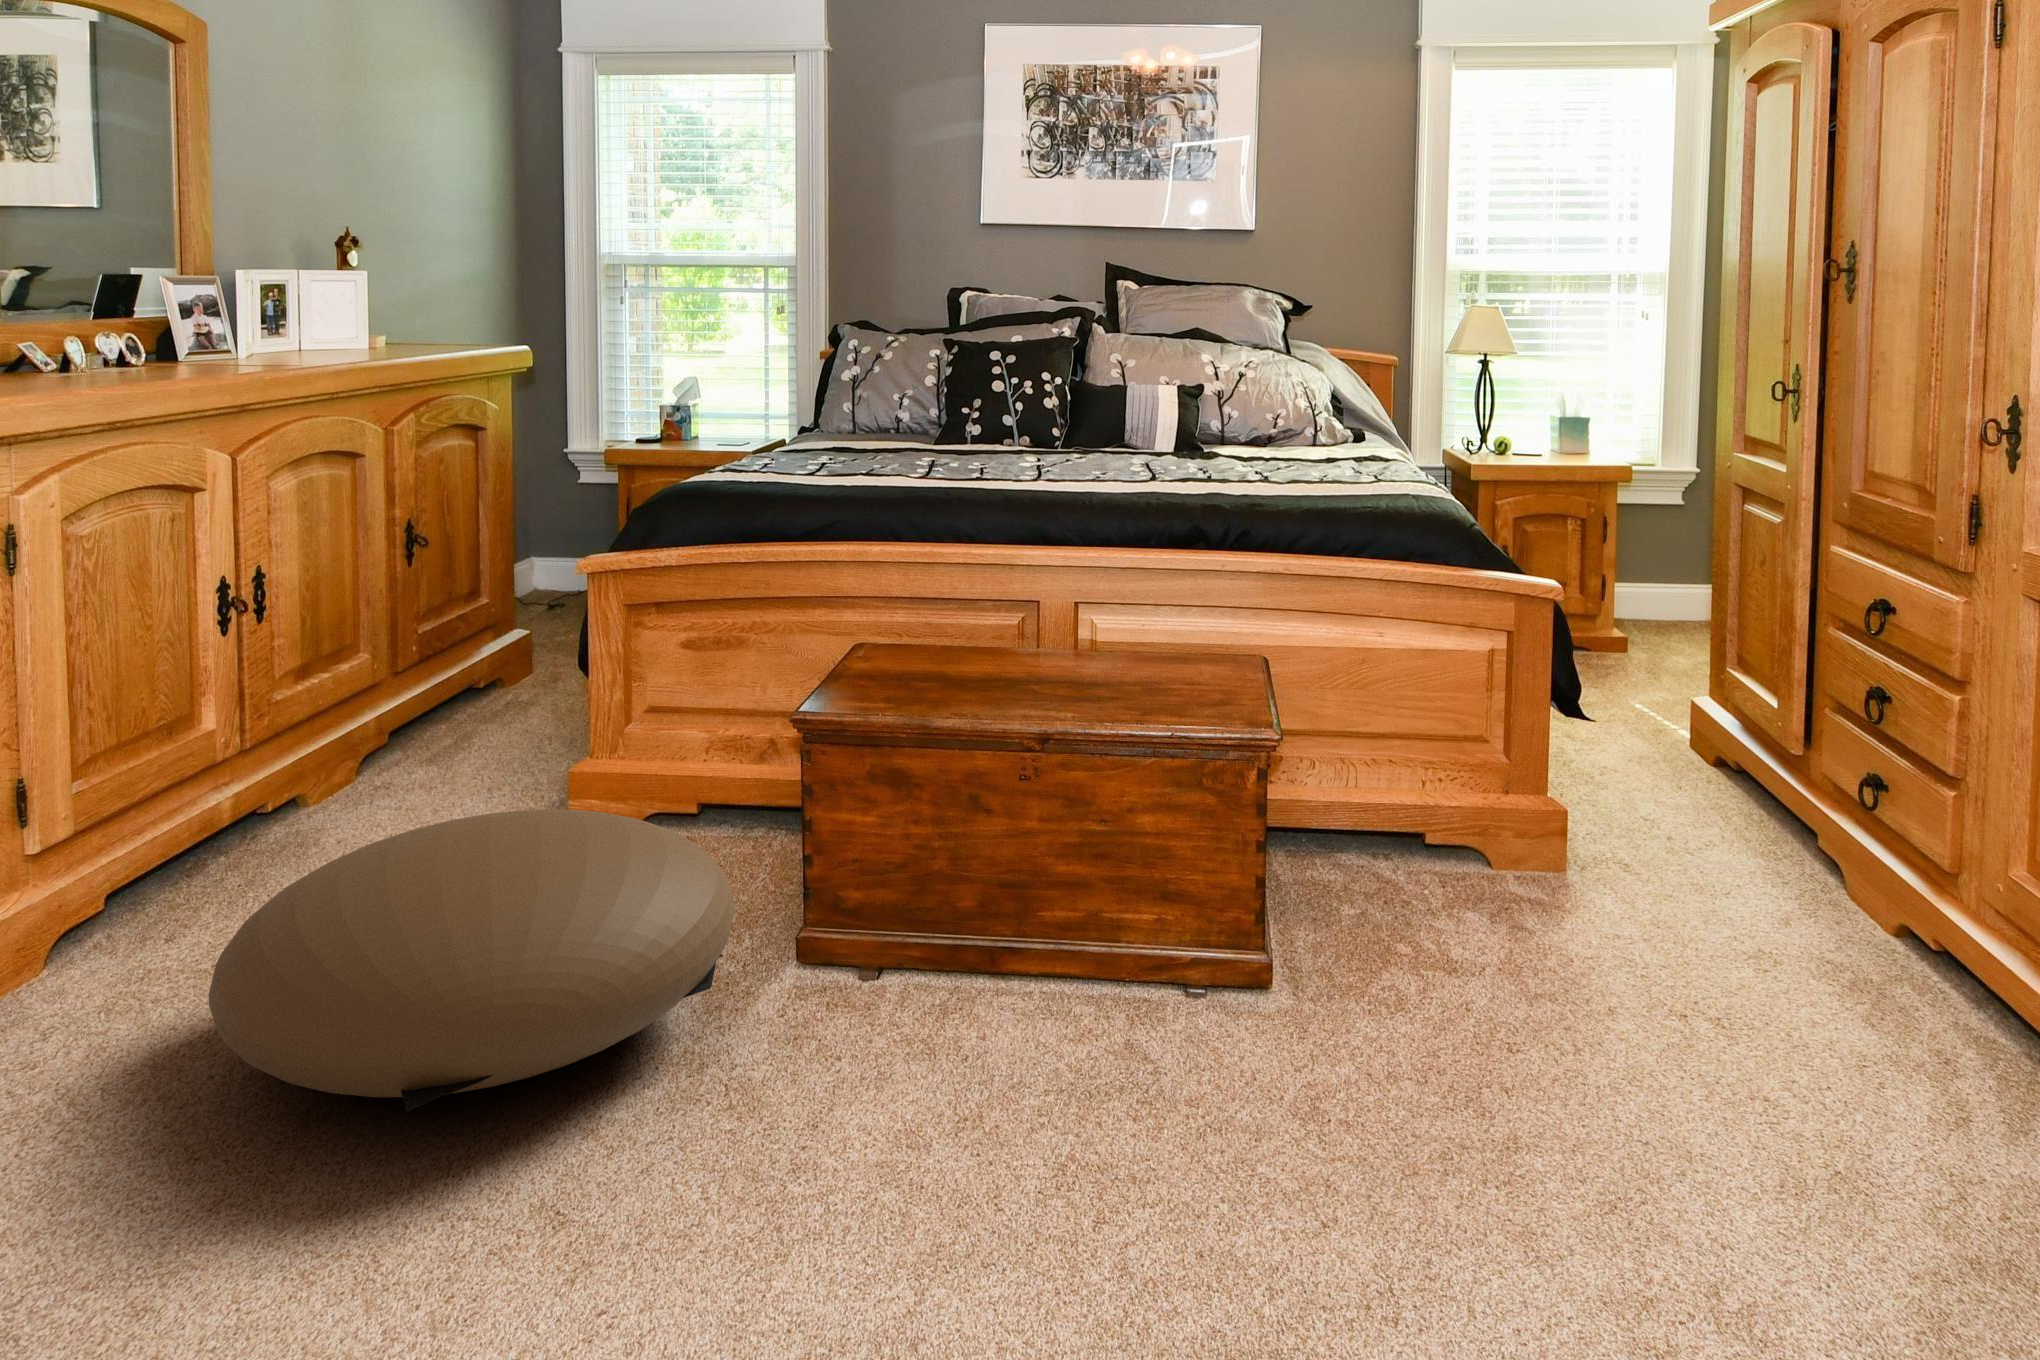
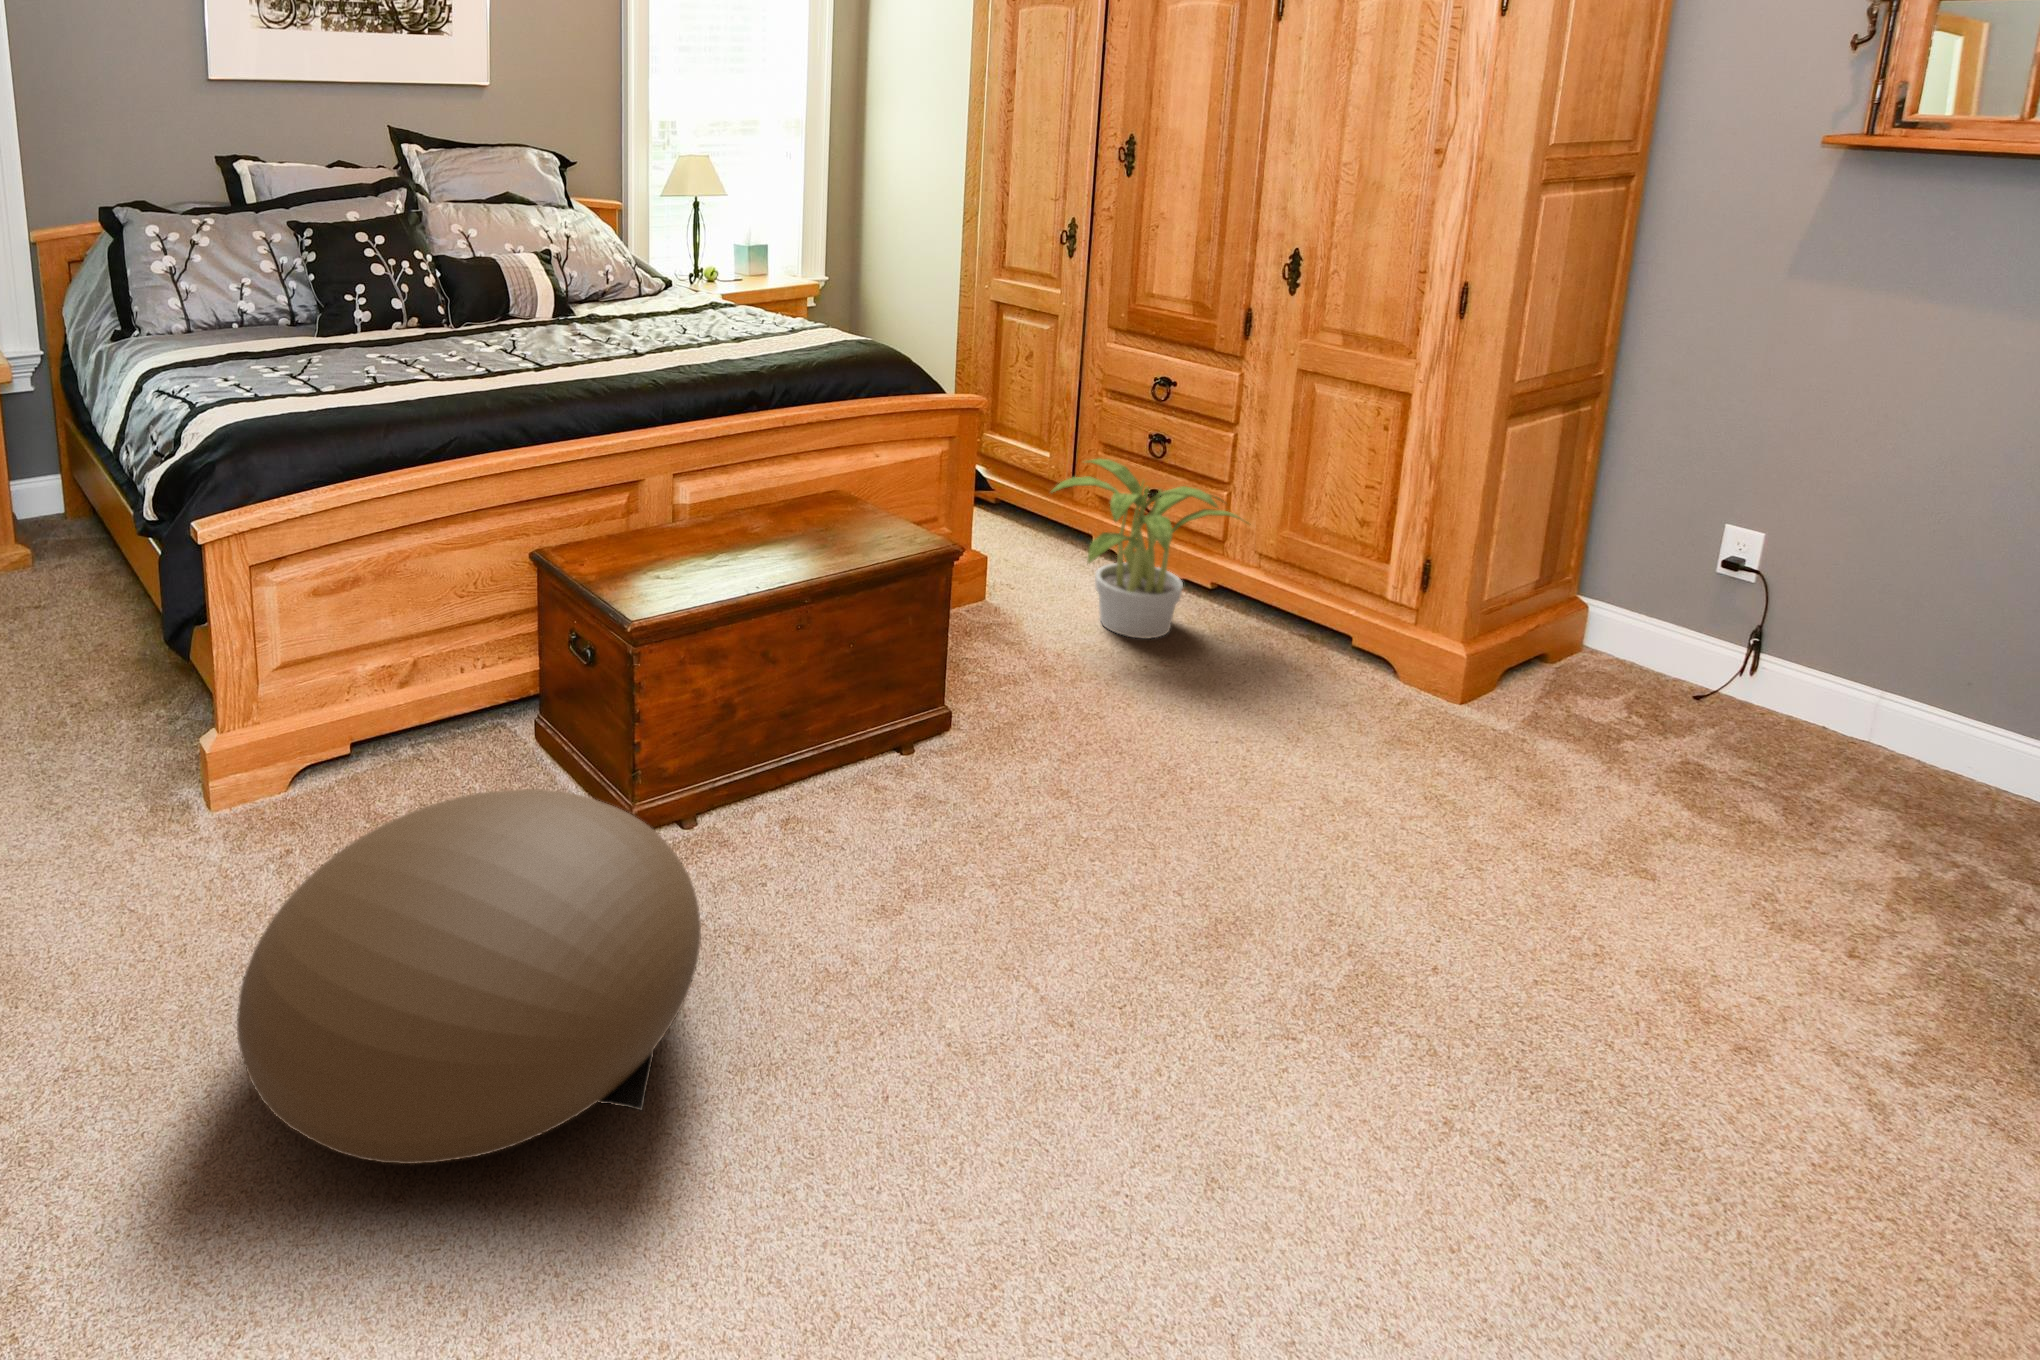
potted plant: none [1614,702,1923,993] -> present [1051,459,1244,639]

